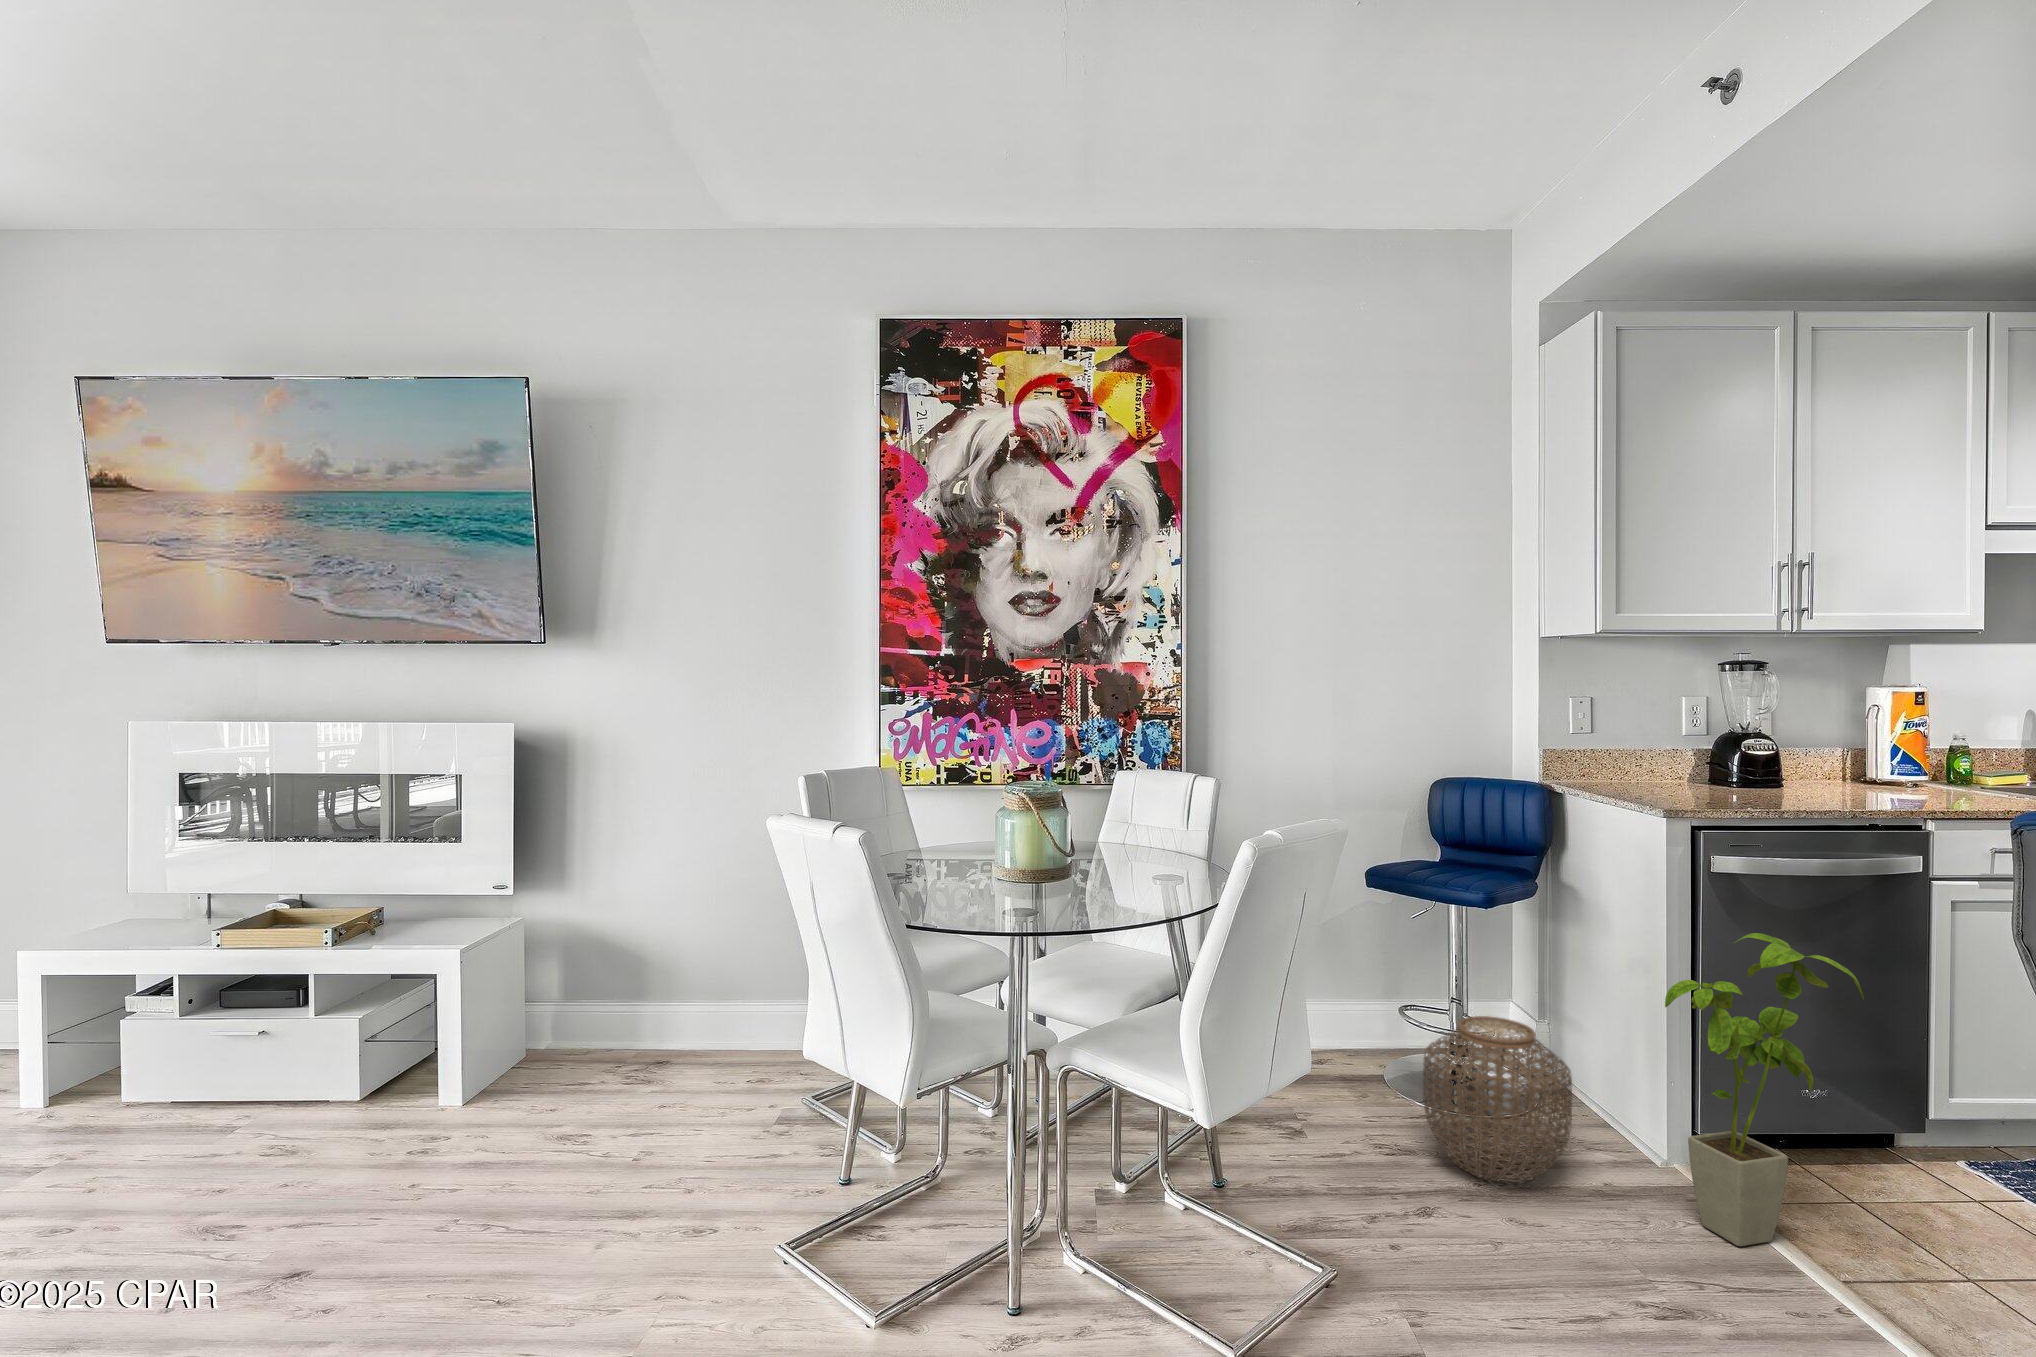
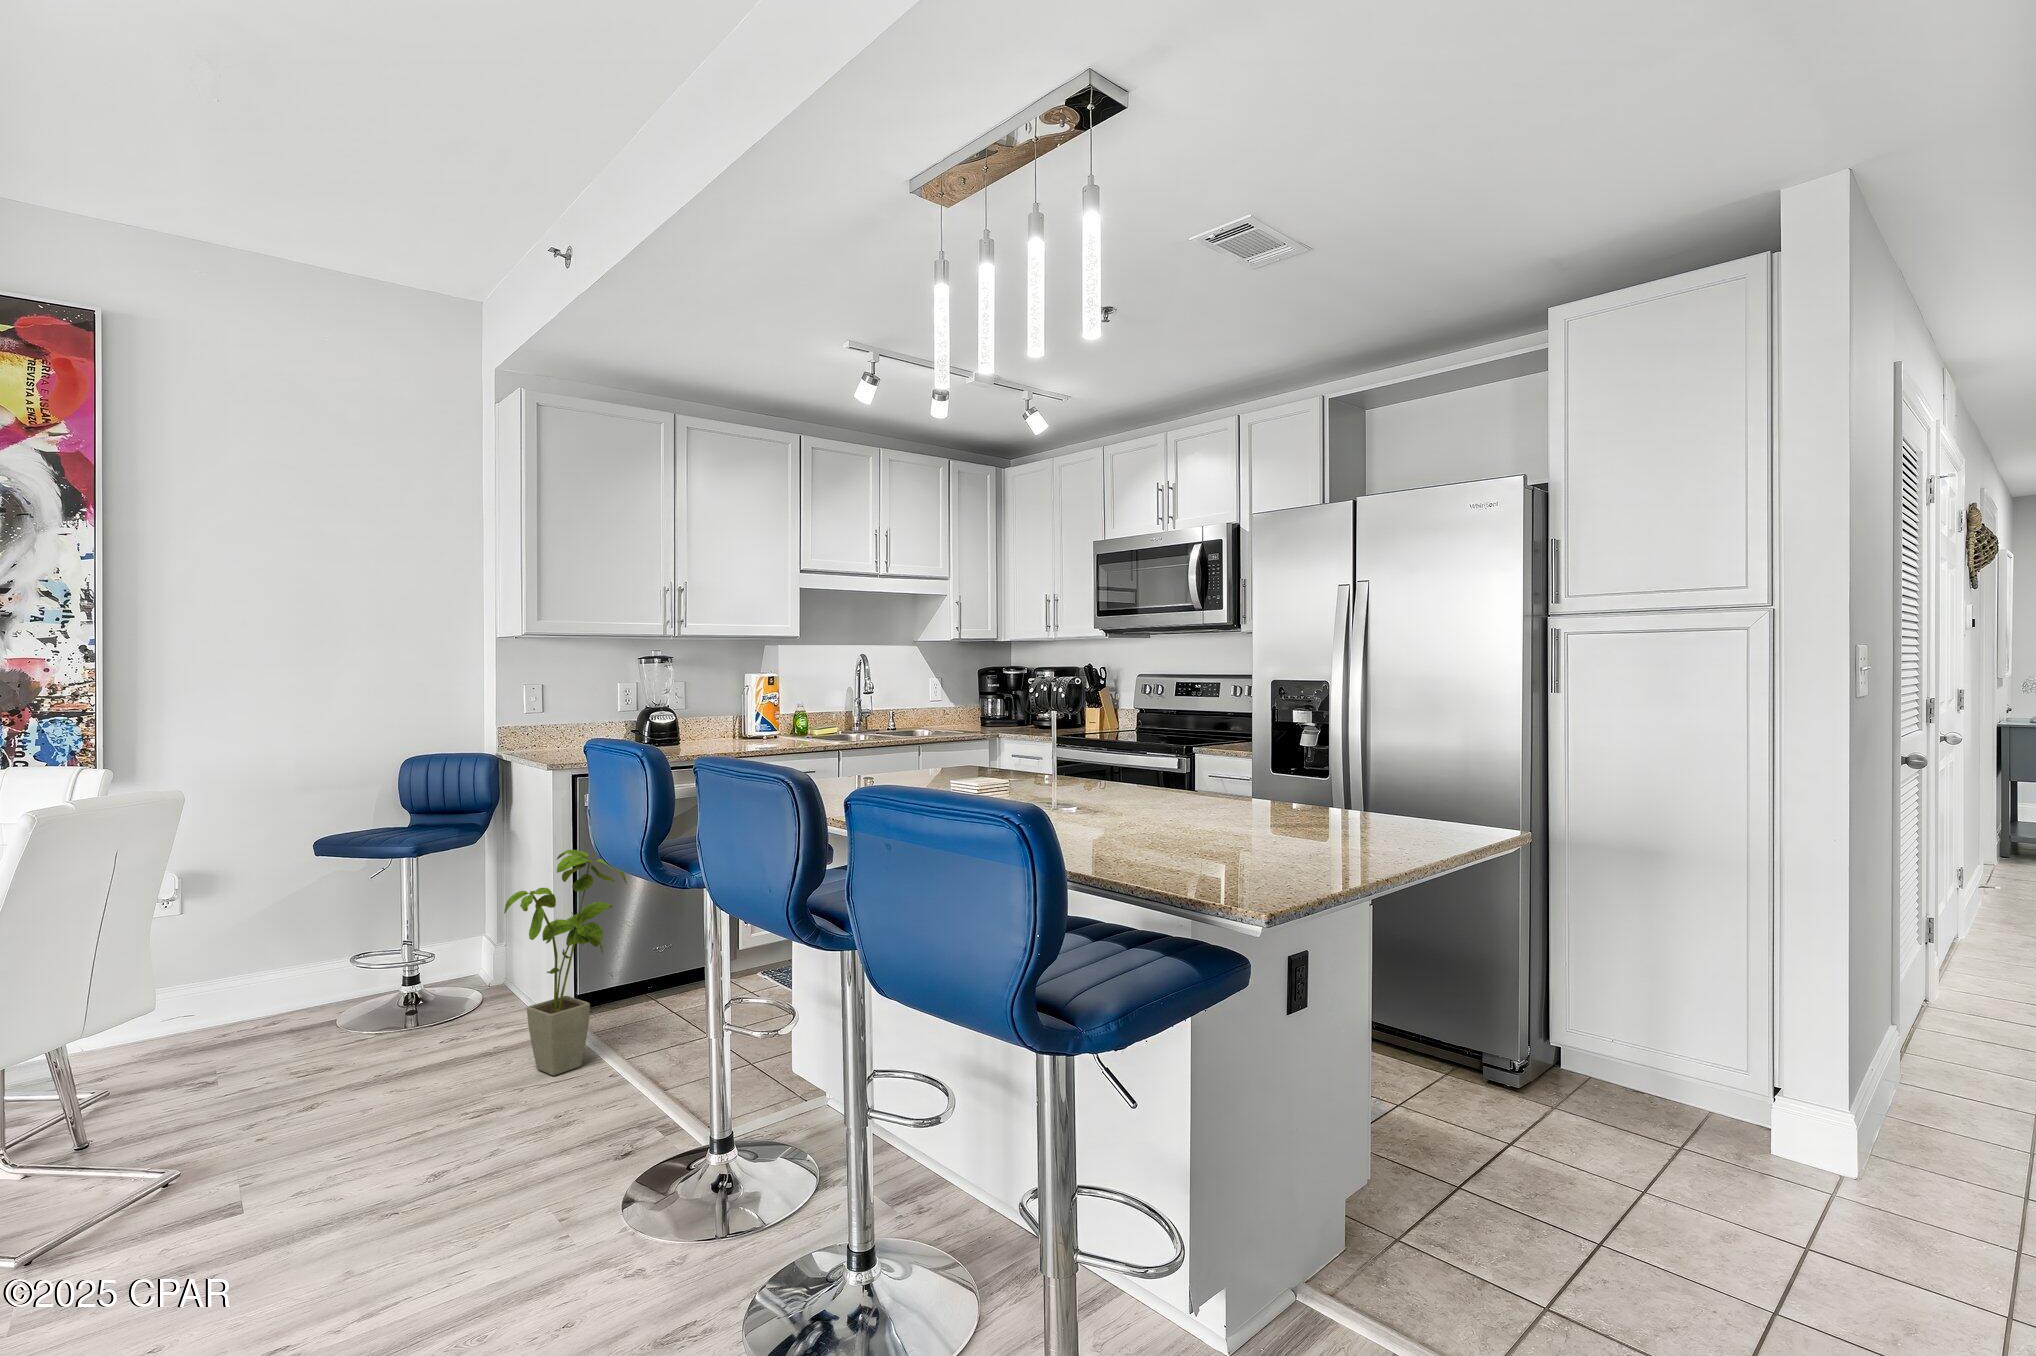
woven basket: present [1423,1016,1572,1183] -> none [326,950,455,1083]

